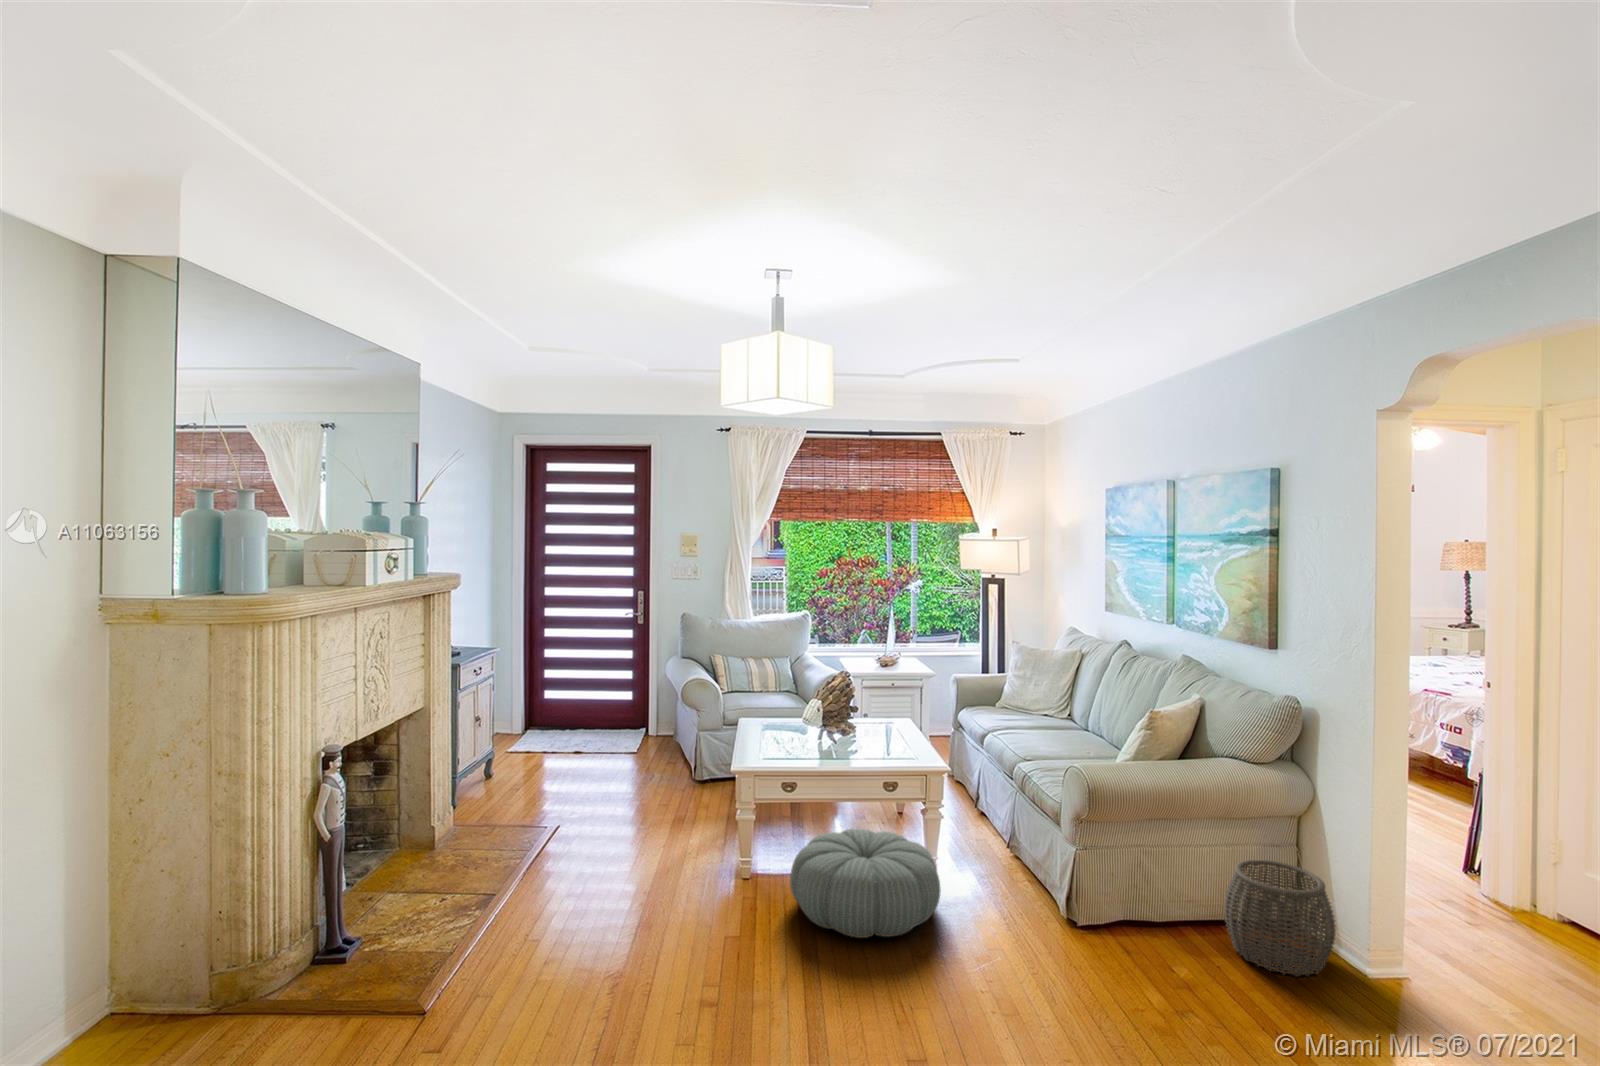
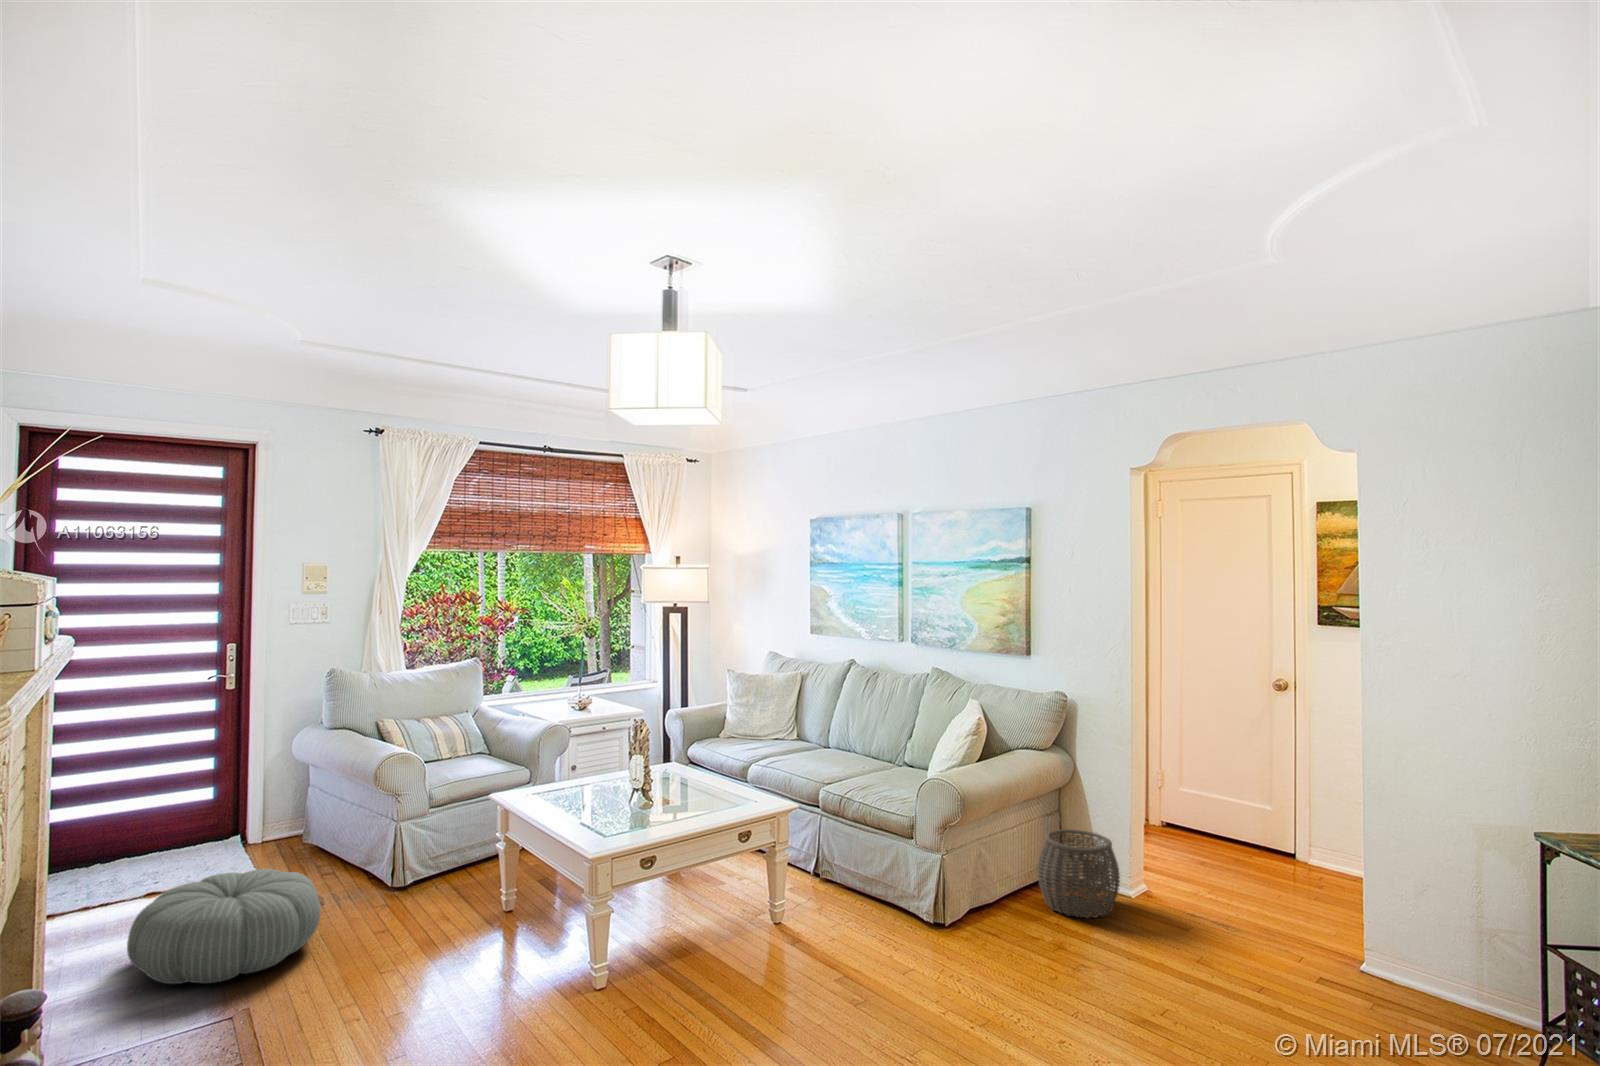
pouf: present [790,829,941,938] -> present [127,869,321,984]

